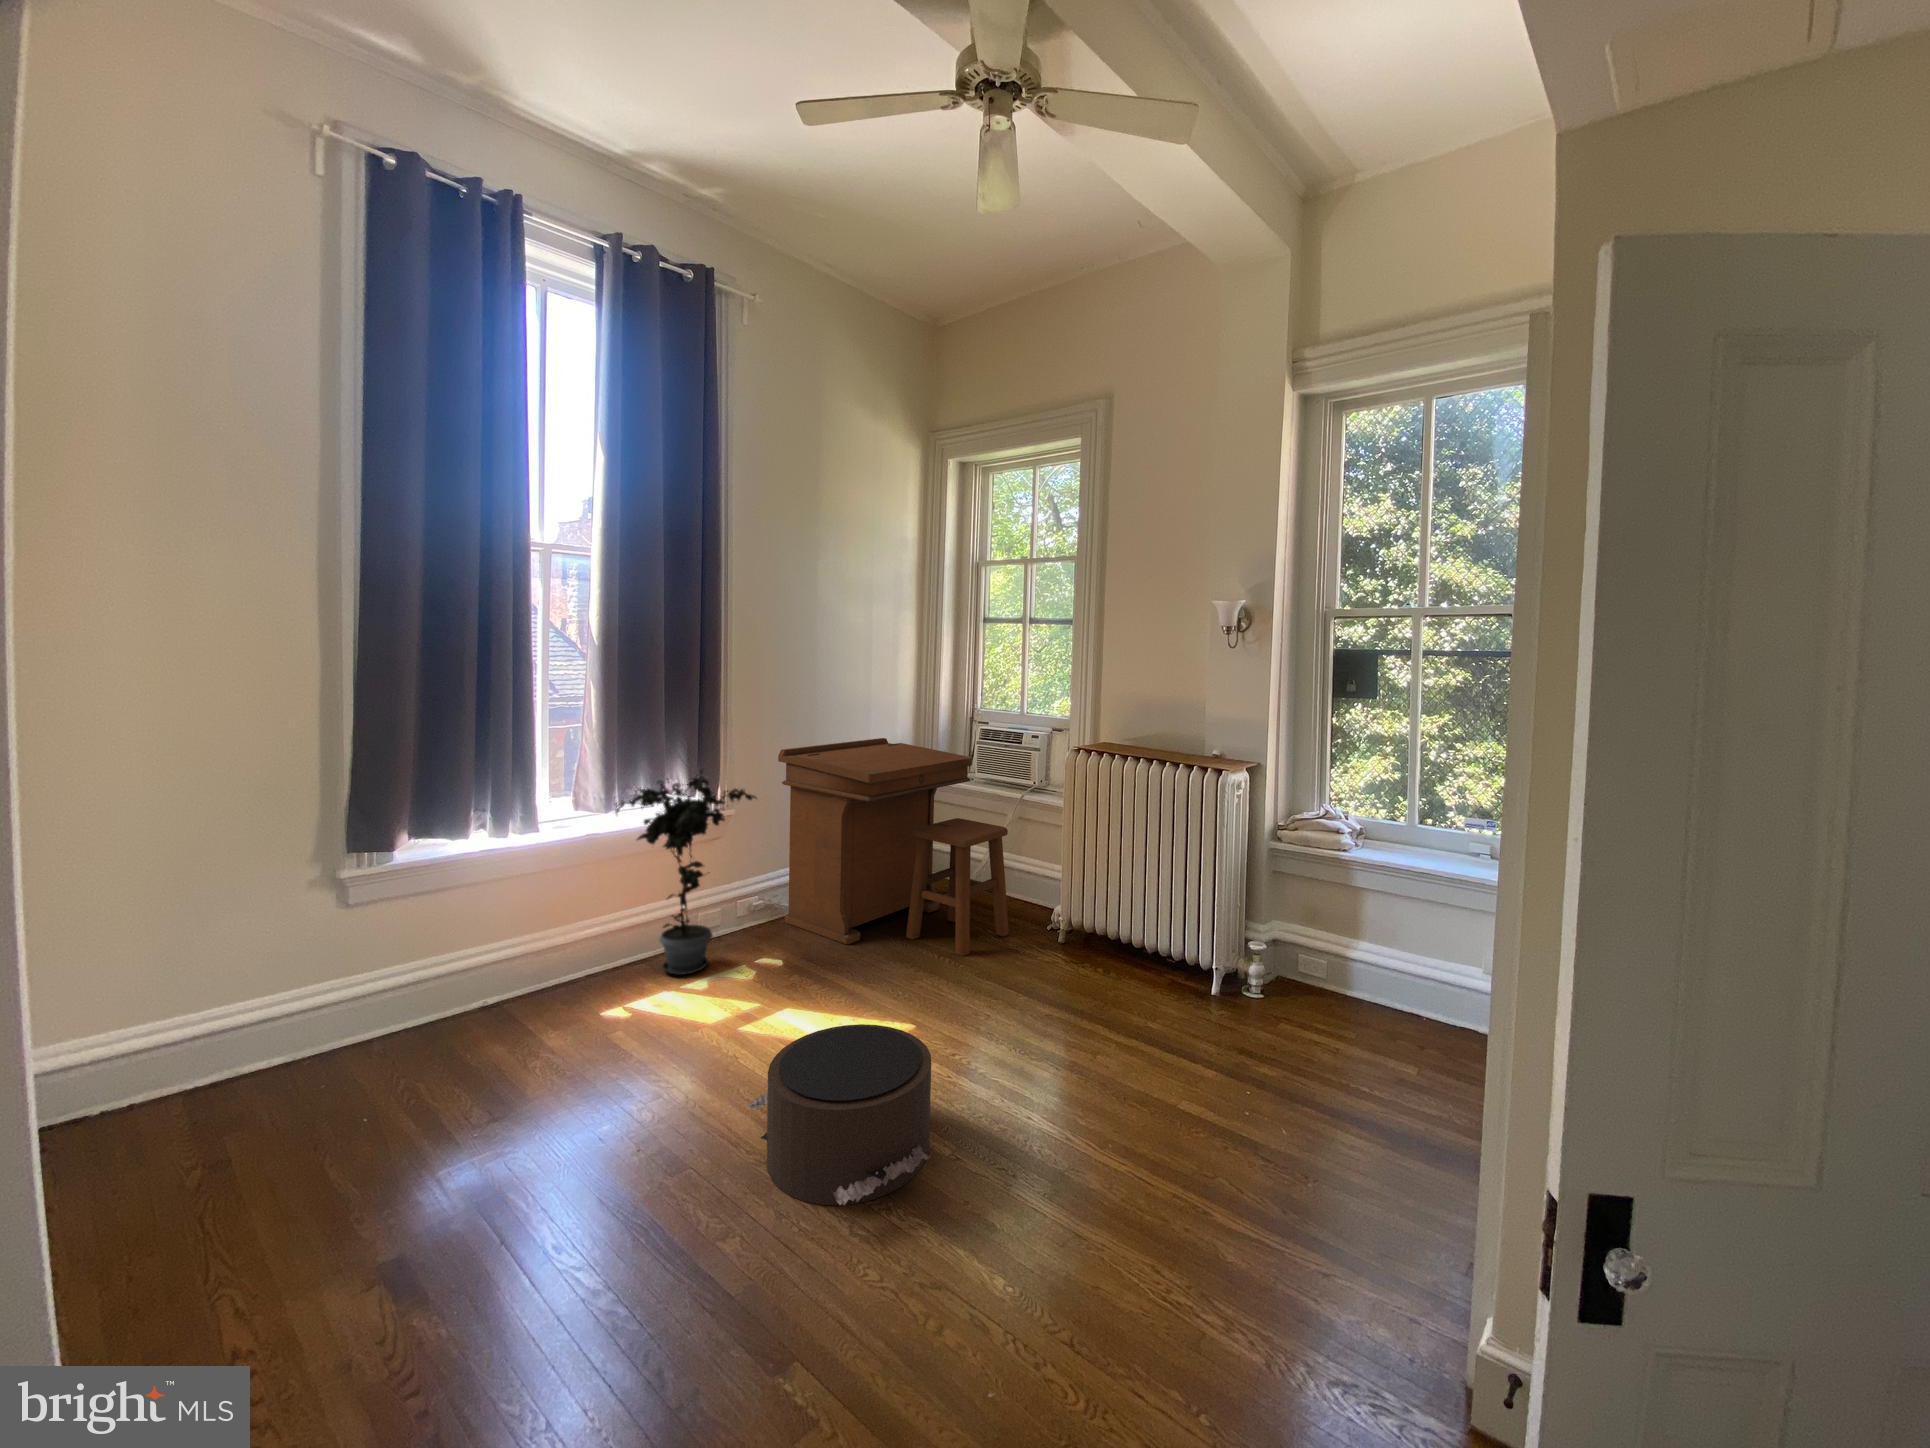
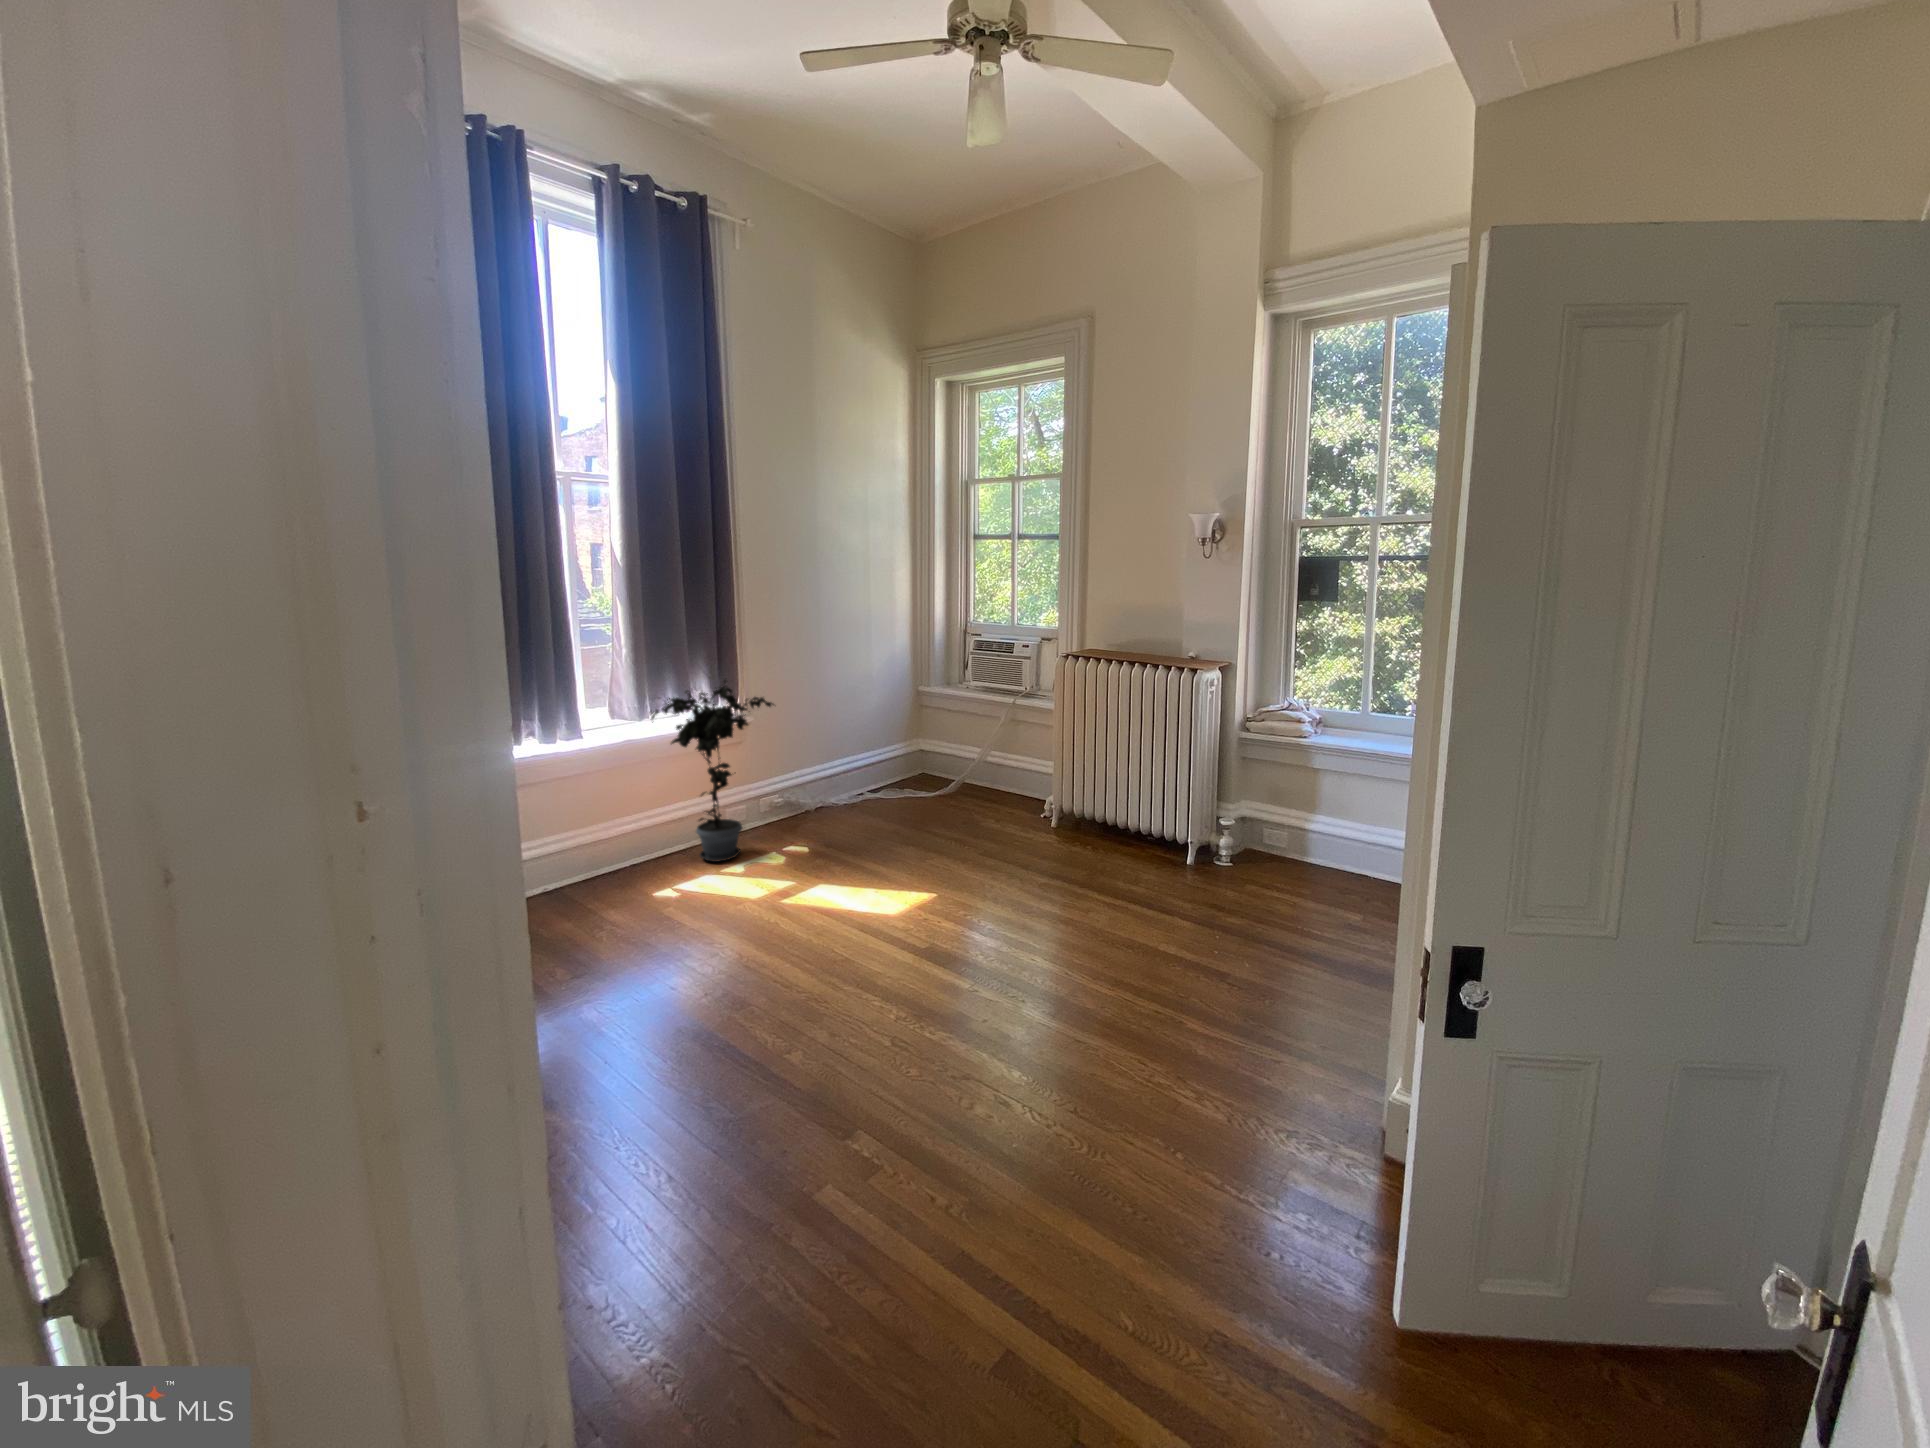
desk: present [778,738,1009,956] -> none [790,650,1007,841]
pouf: present [748,1024,931,1206] -> none [796,887,954,1021]

